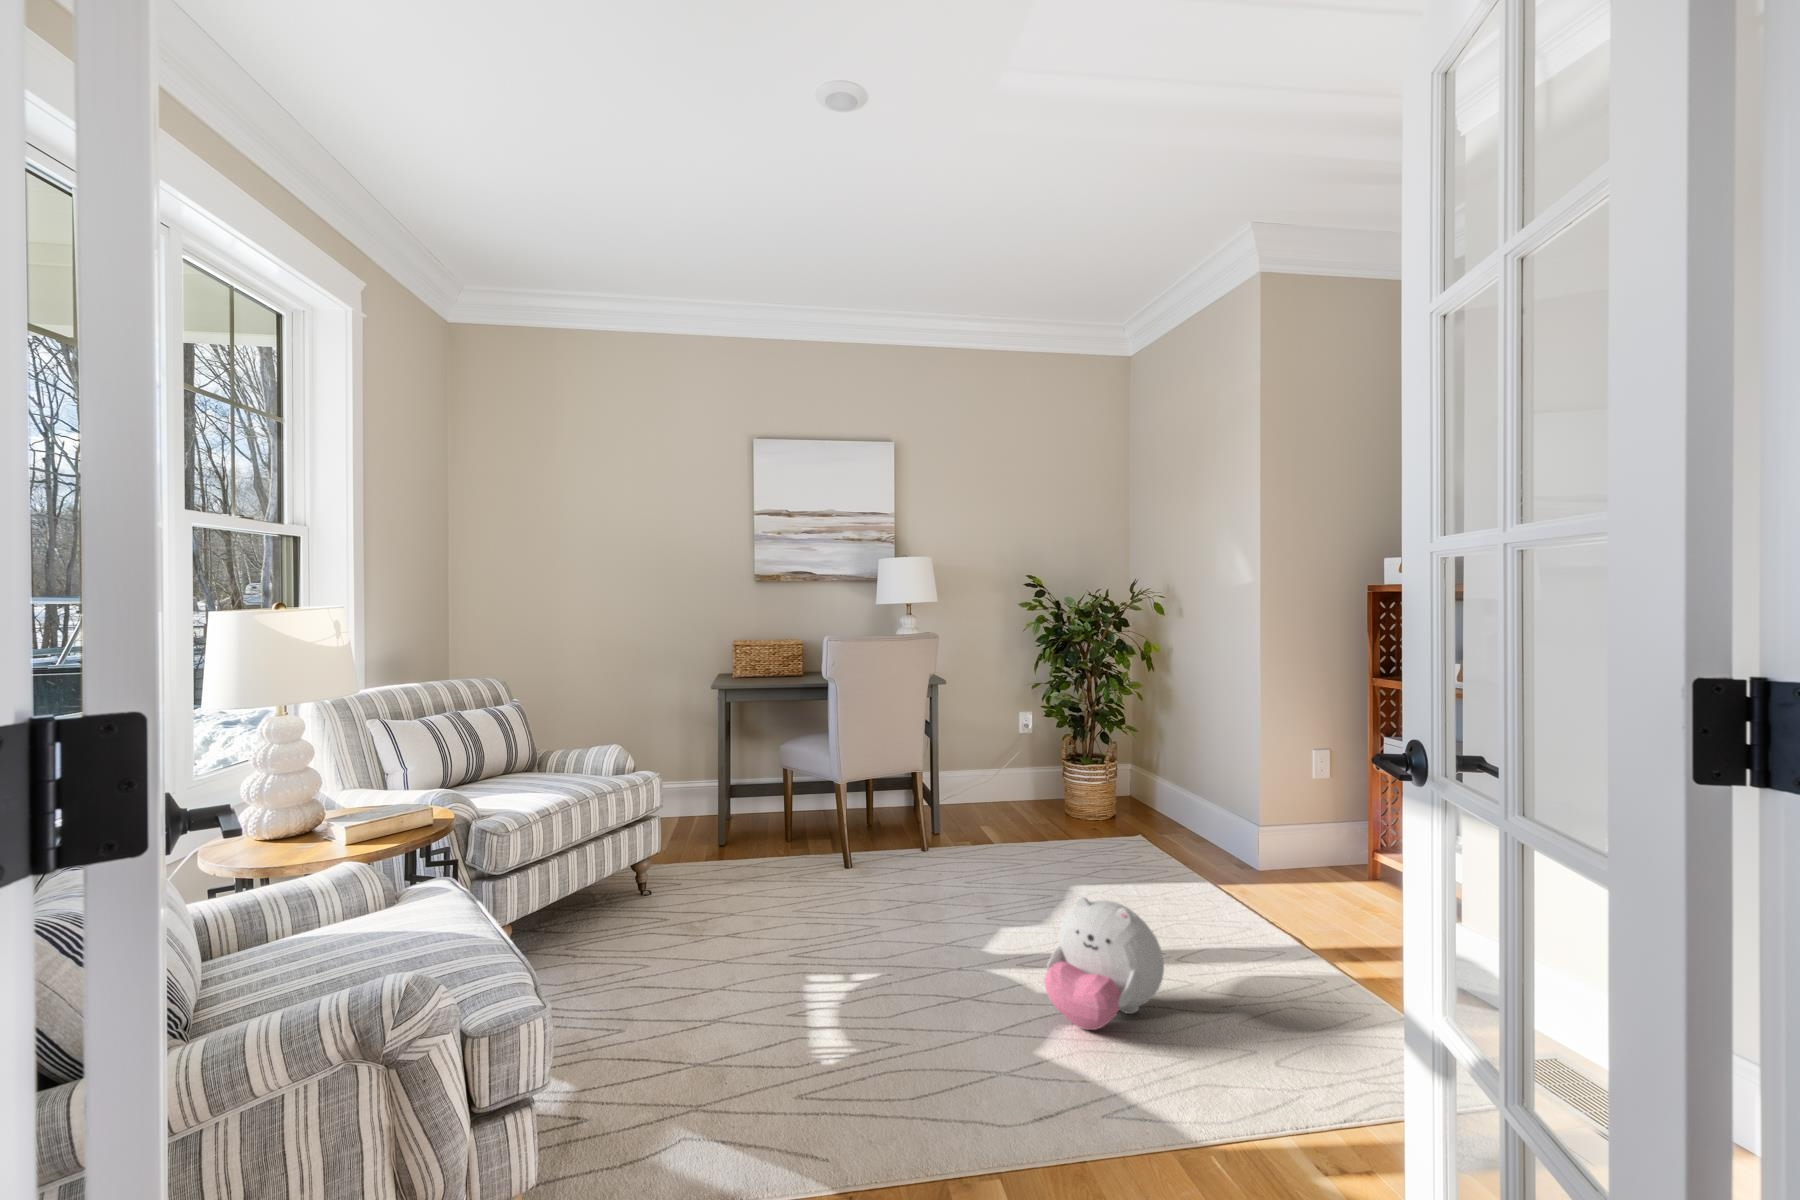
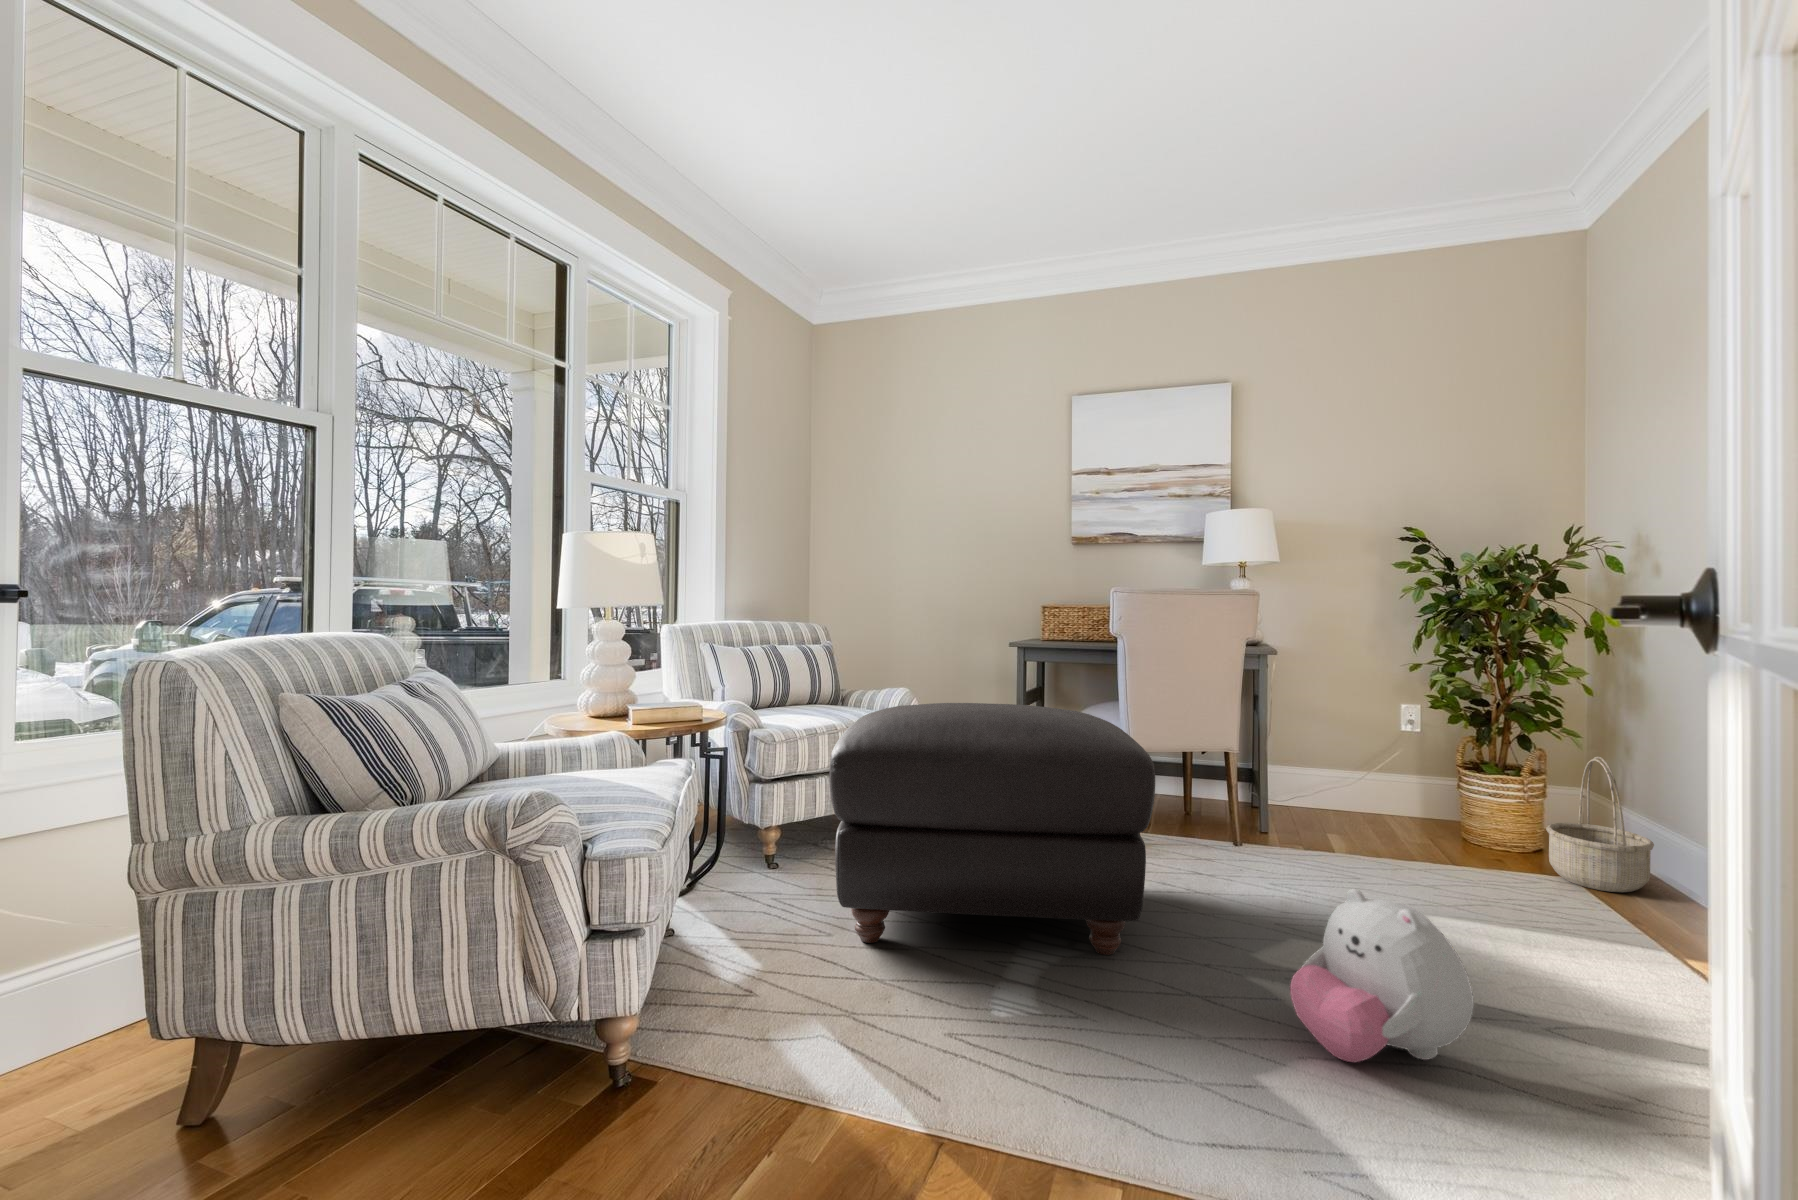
basket: none [1131,748,1195,846] -> present [1546,757,1654,892]
ottoman: none [603,765,918,1027] -> present [829,703,1155,955]

